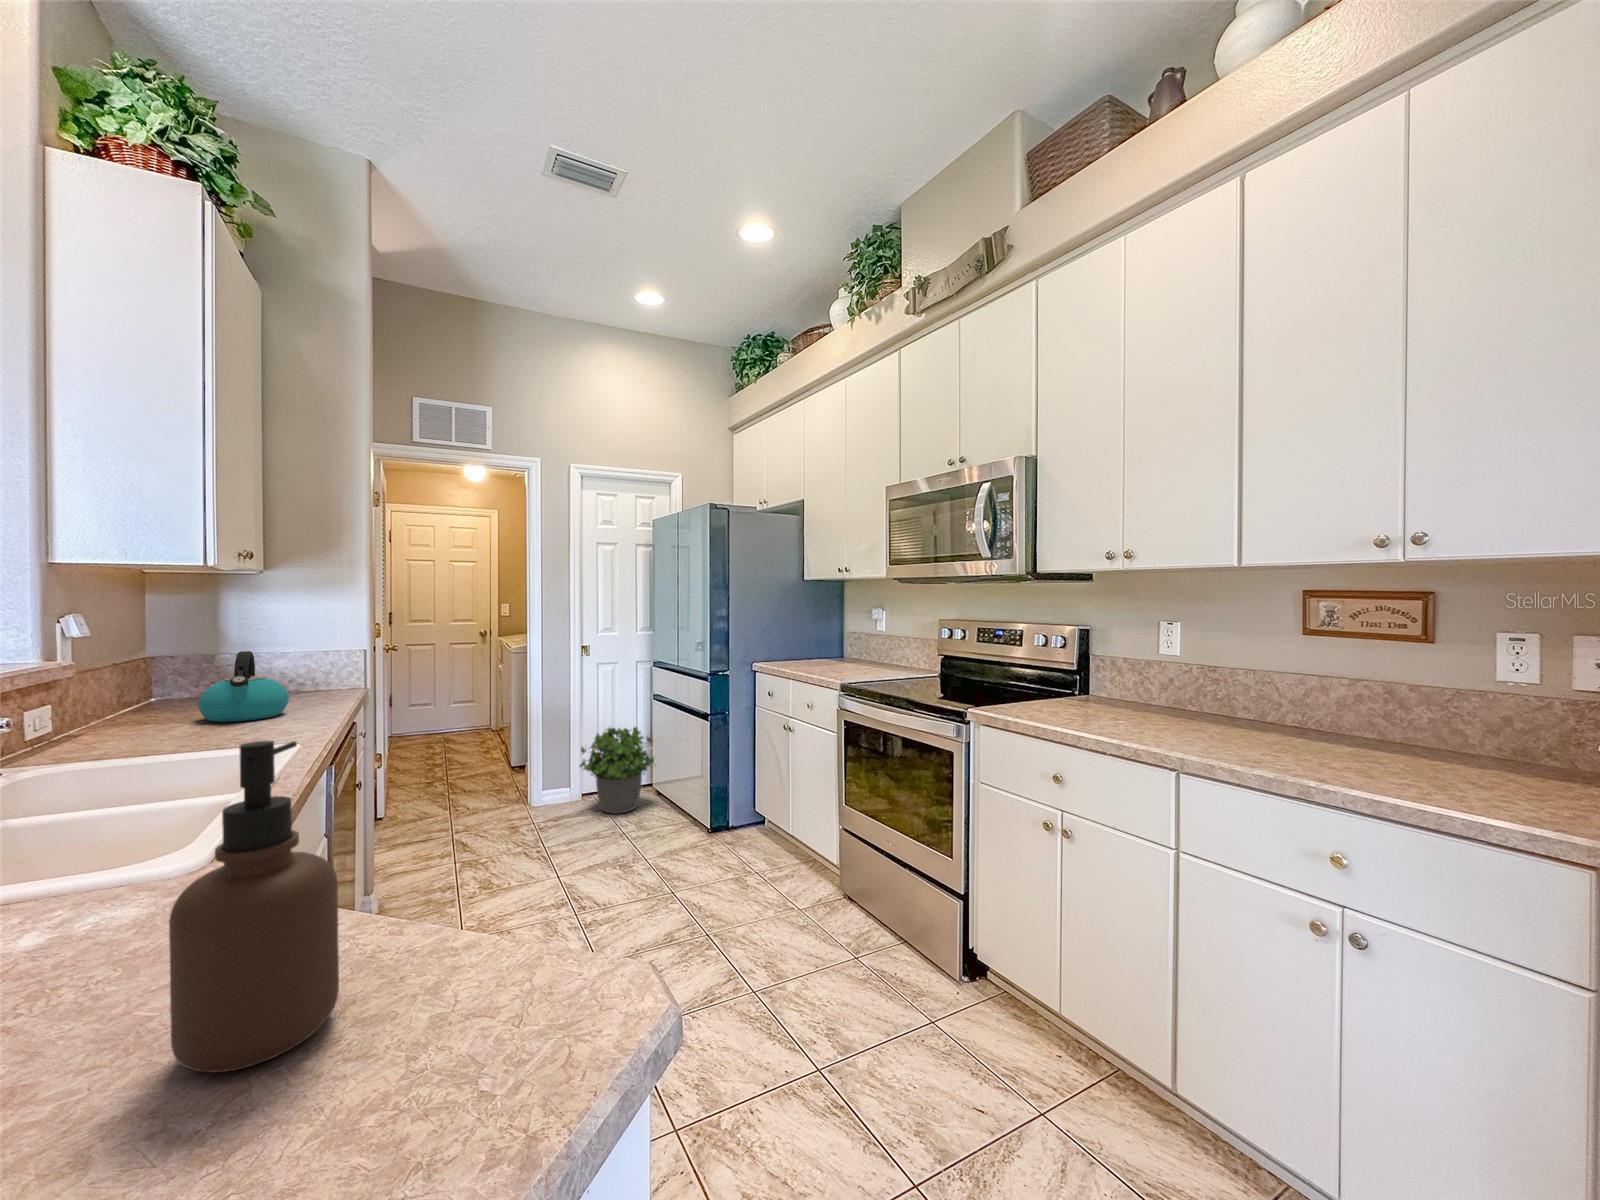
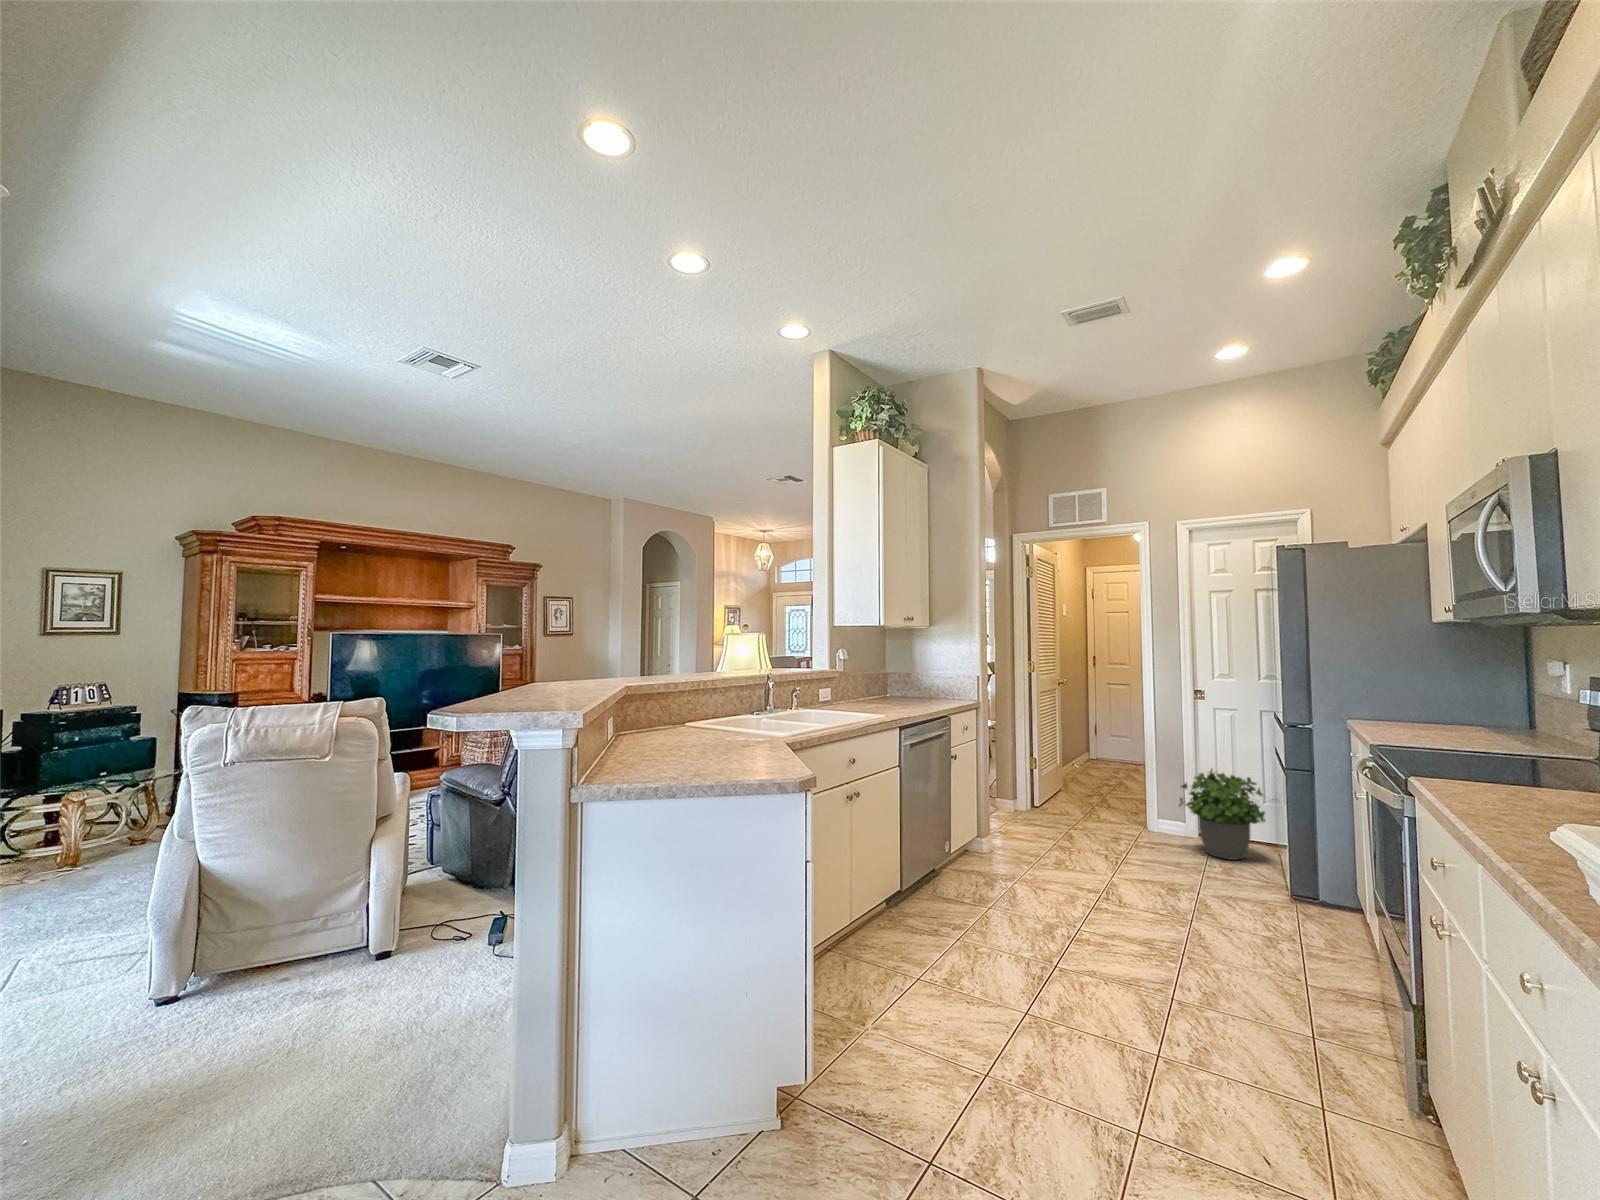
kettle: present [198,651,289,722] -> none [884,670,921,706]
soap dispenser: present [169,741,339,1072] -> none [718,675,753,758]

